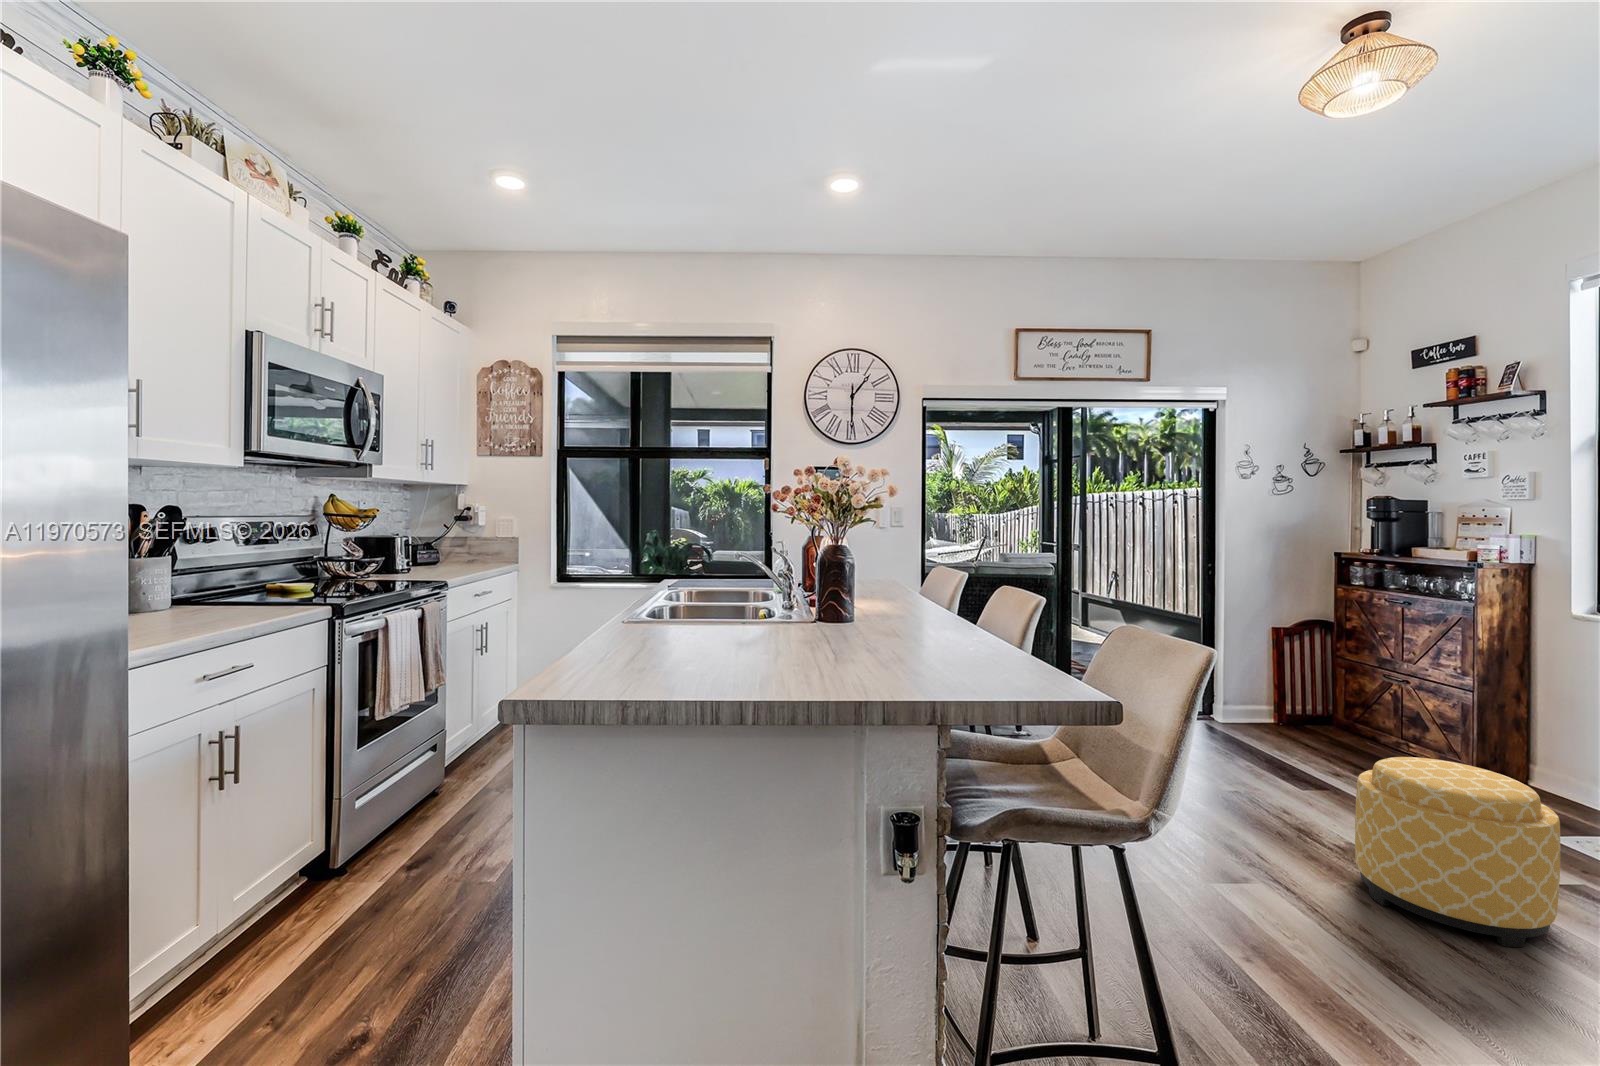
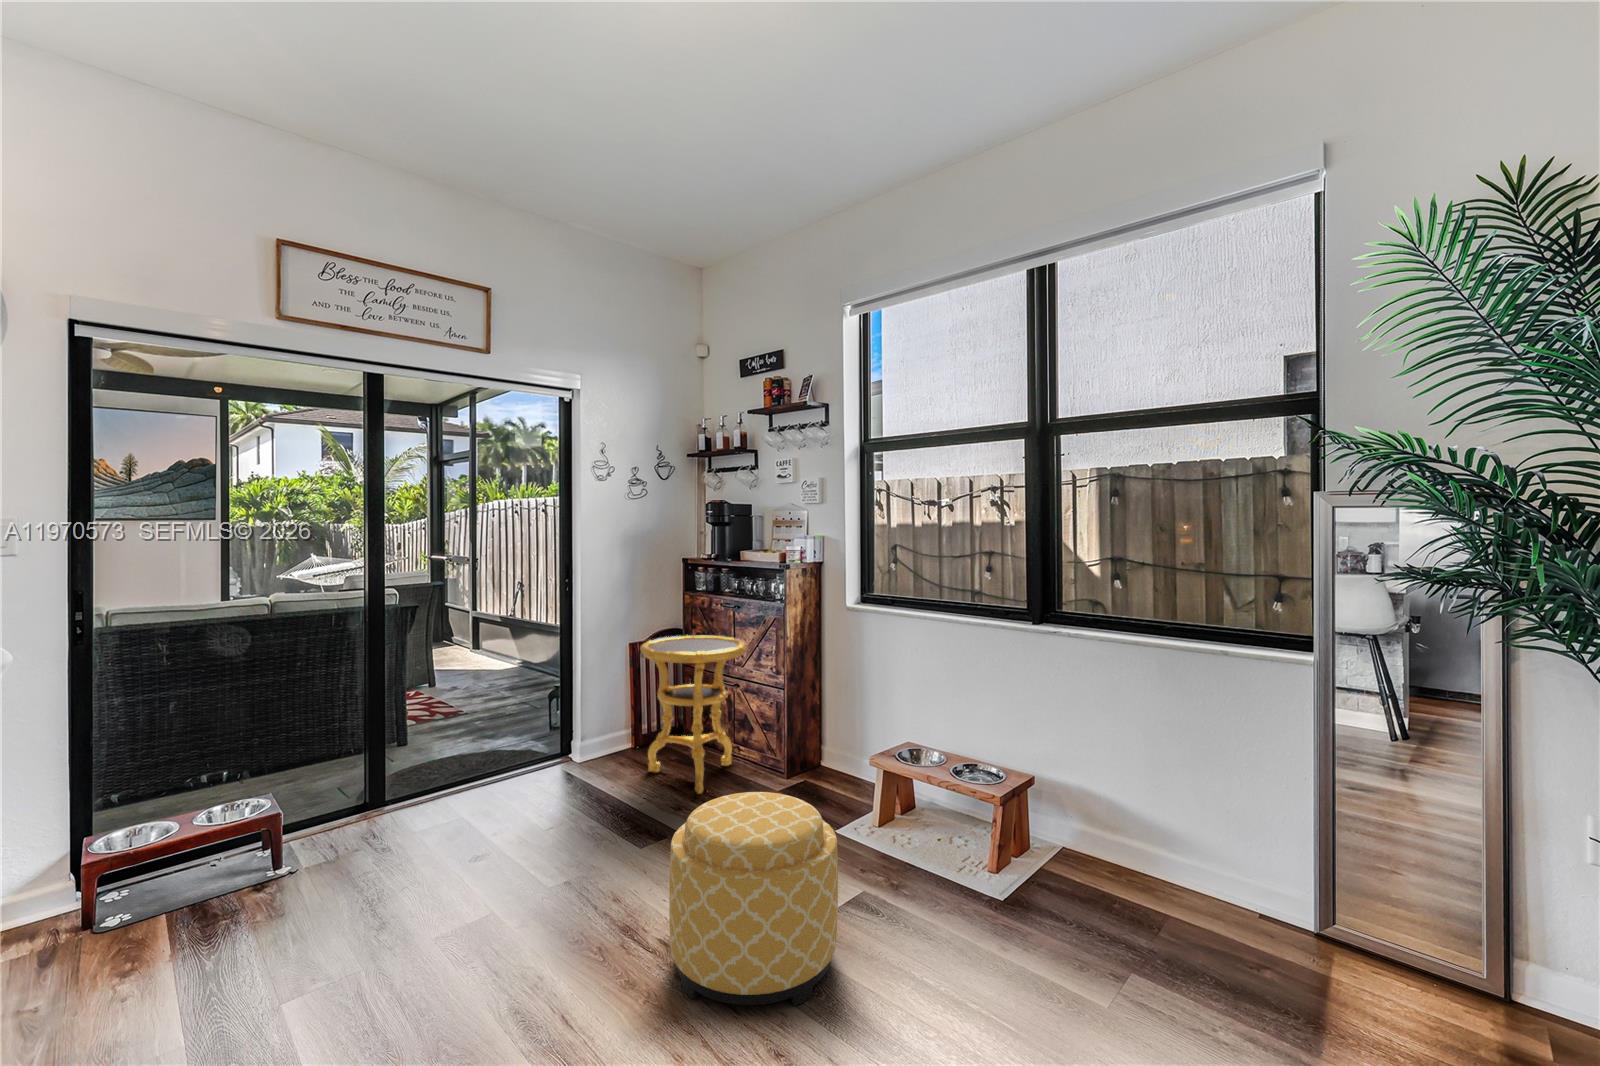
side table: none [1292,626,1421,775] -> present [640,636,746,794]

